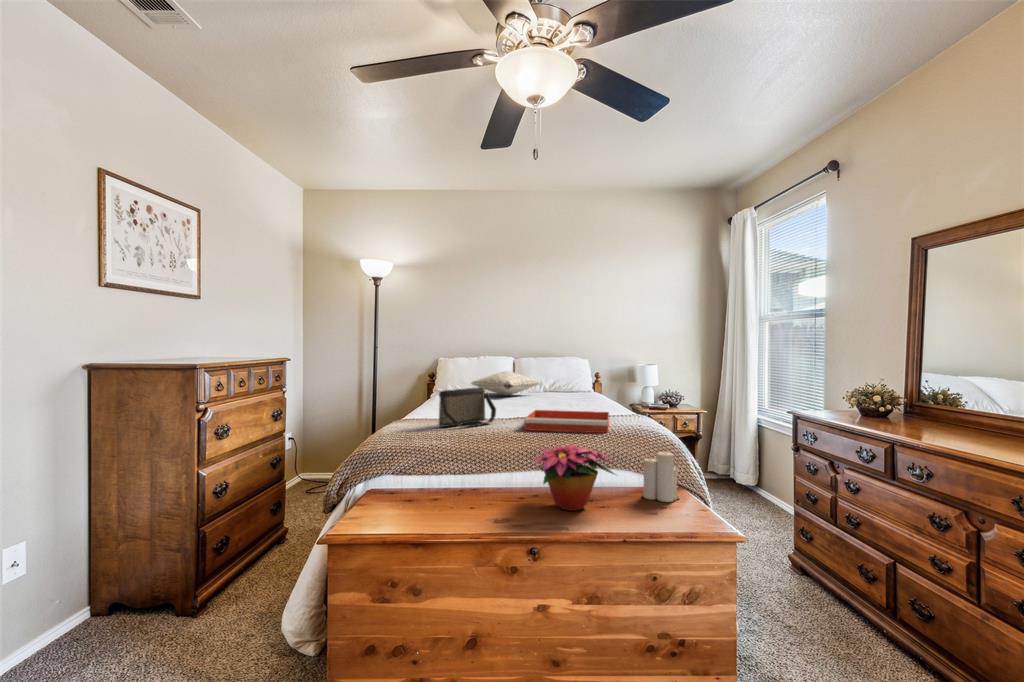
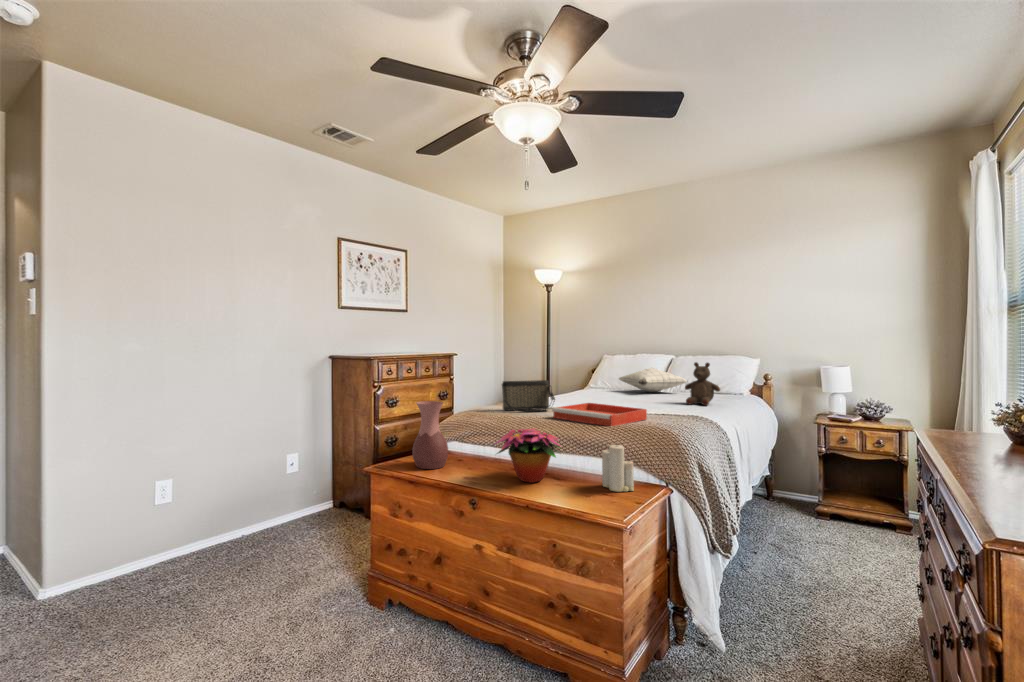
stuffed bear: none [571,364,604,405] -> present [685,362,720,406]
vase: none [391,423,444,520] -> present [413,401,448,469]

